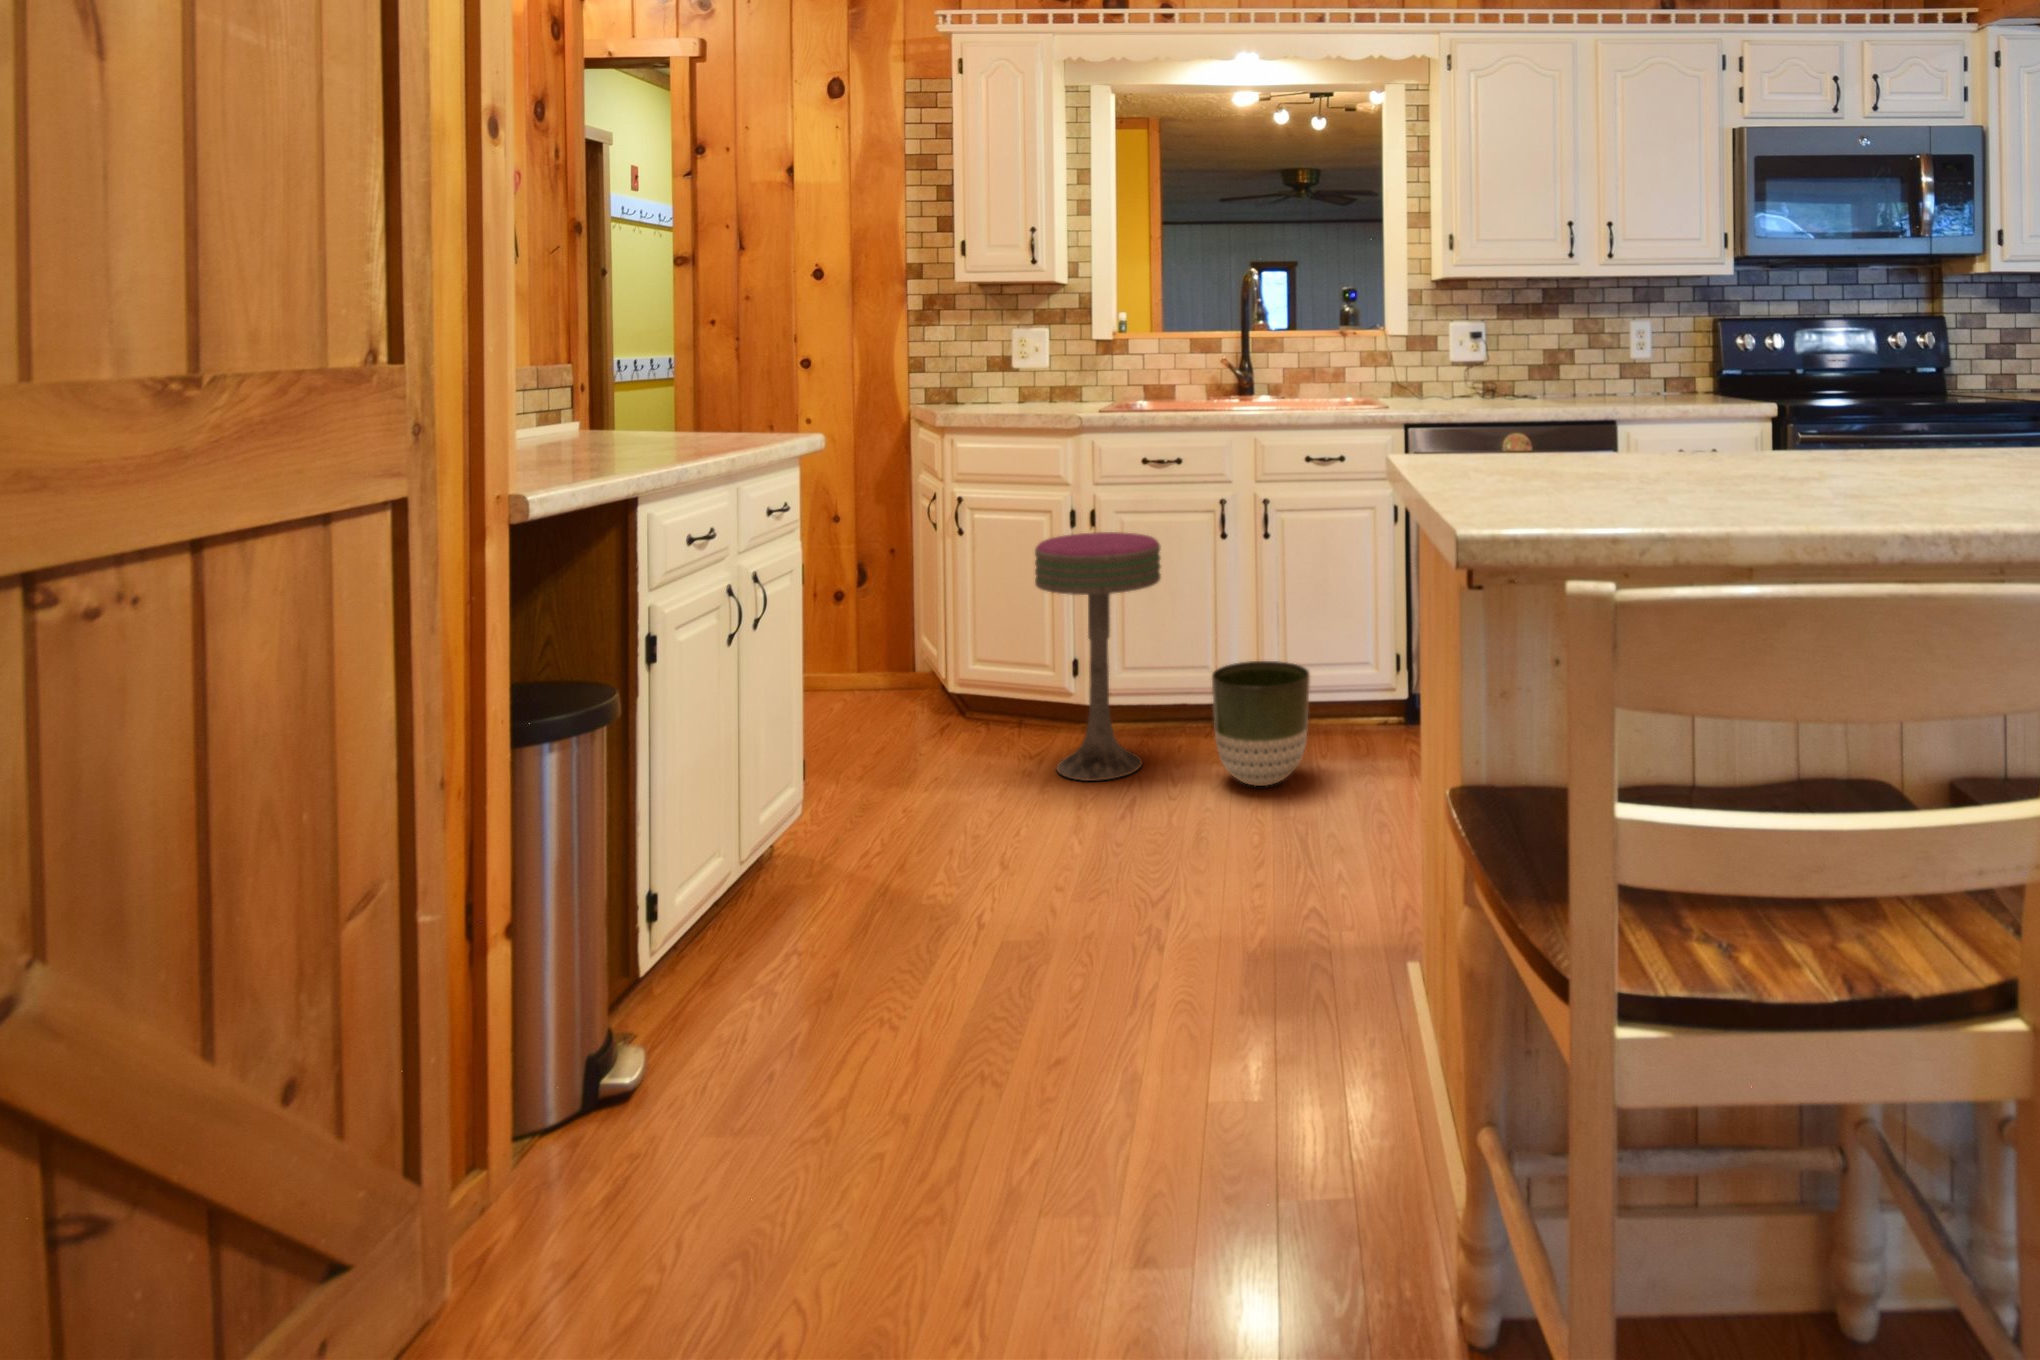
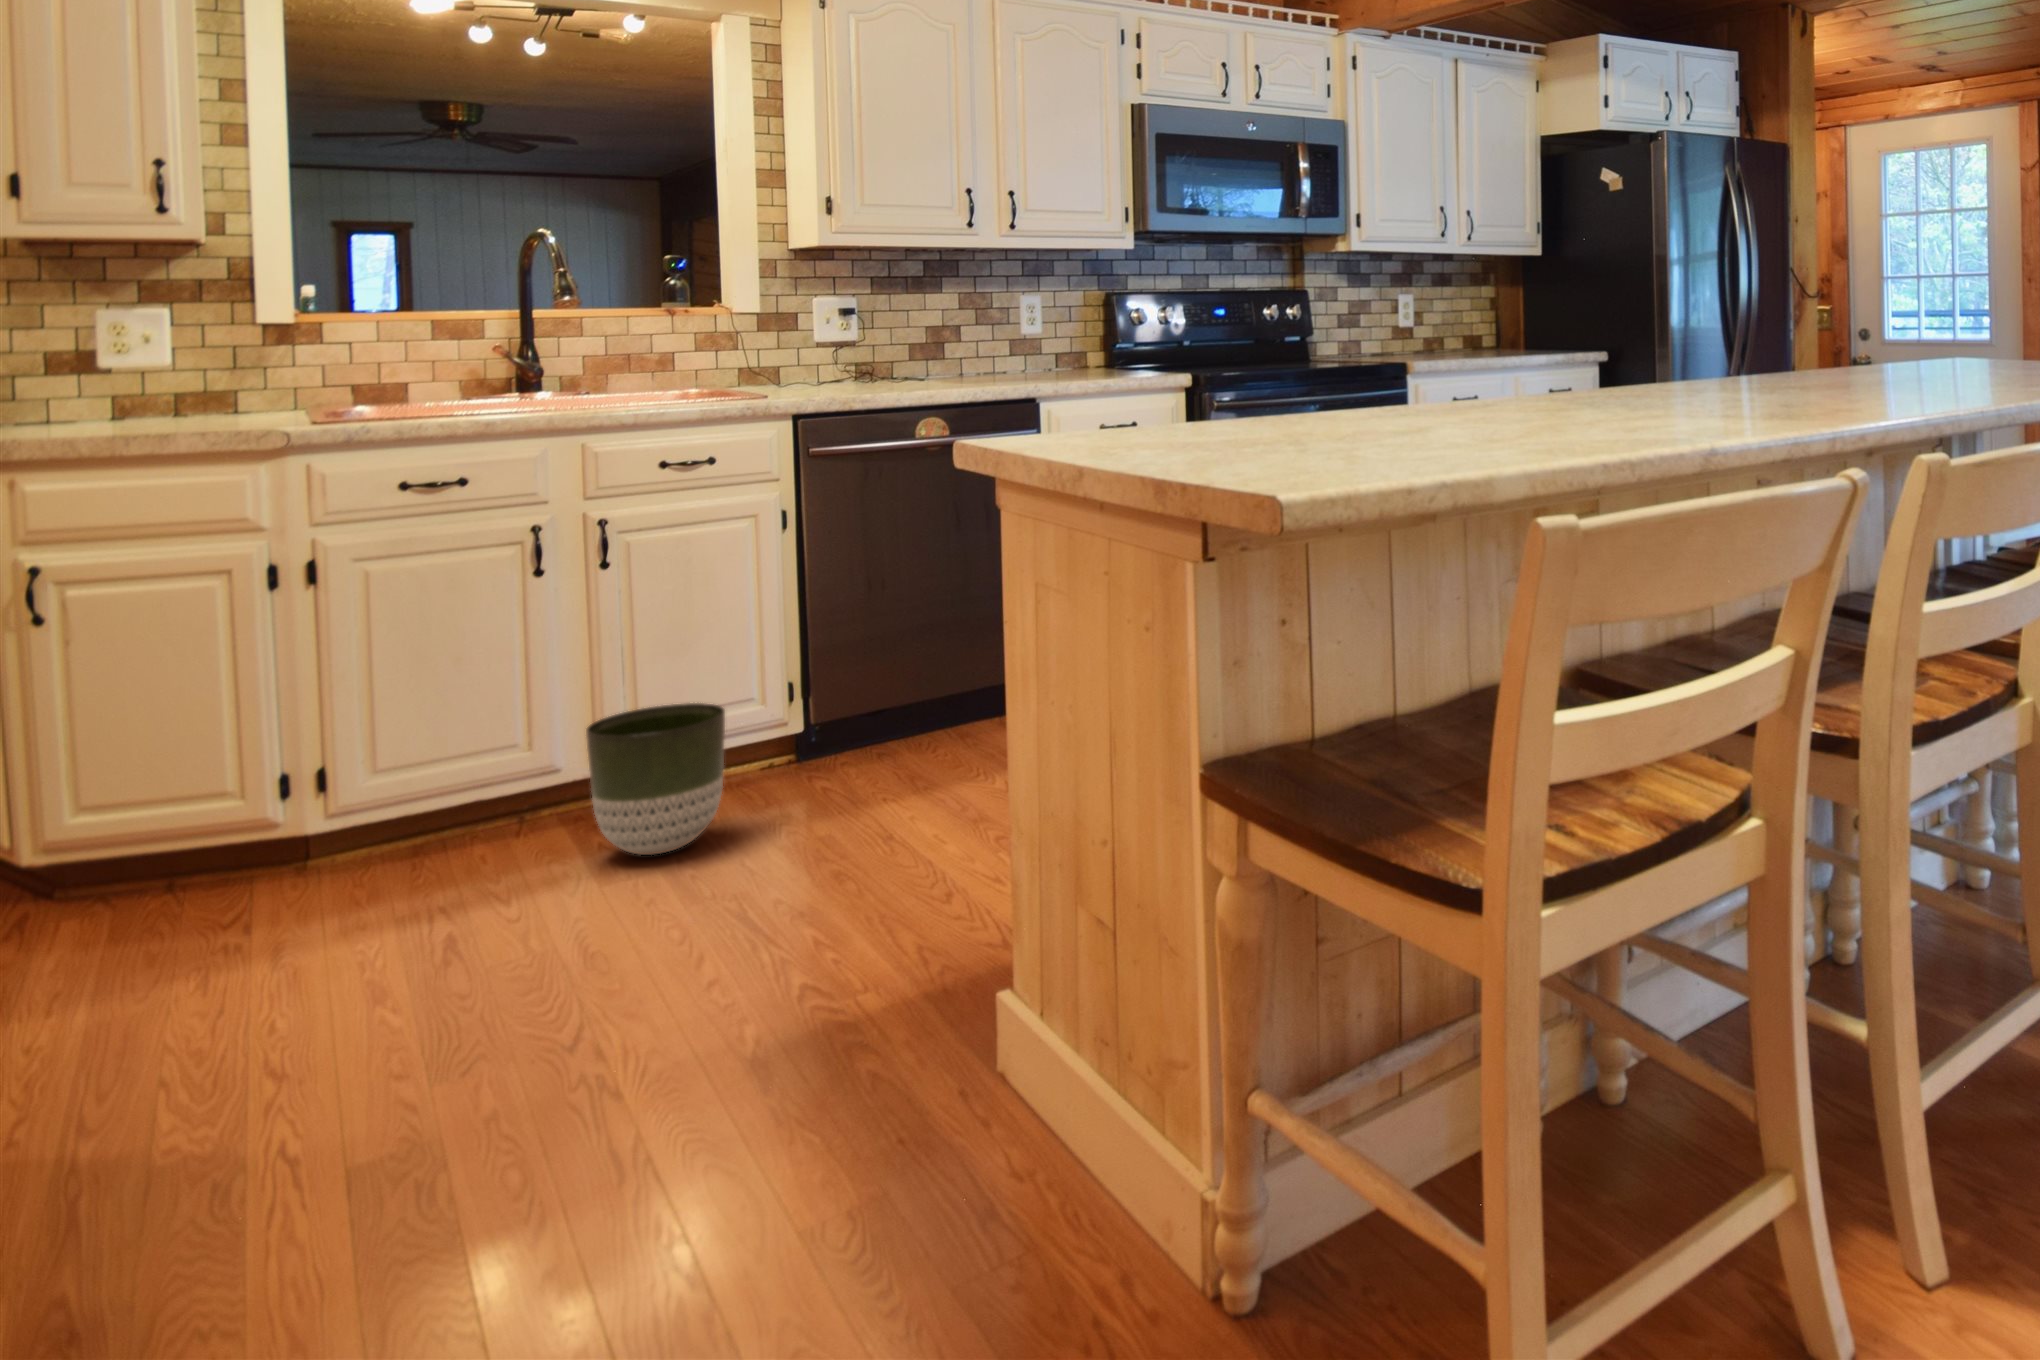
bar stool: present [1035,532,1161,781] -> none [273,575,488,914]

